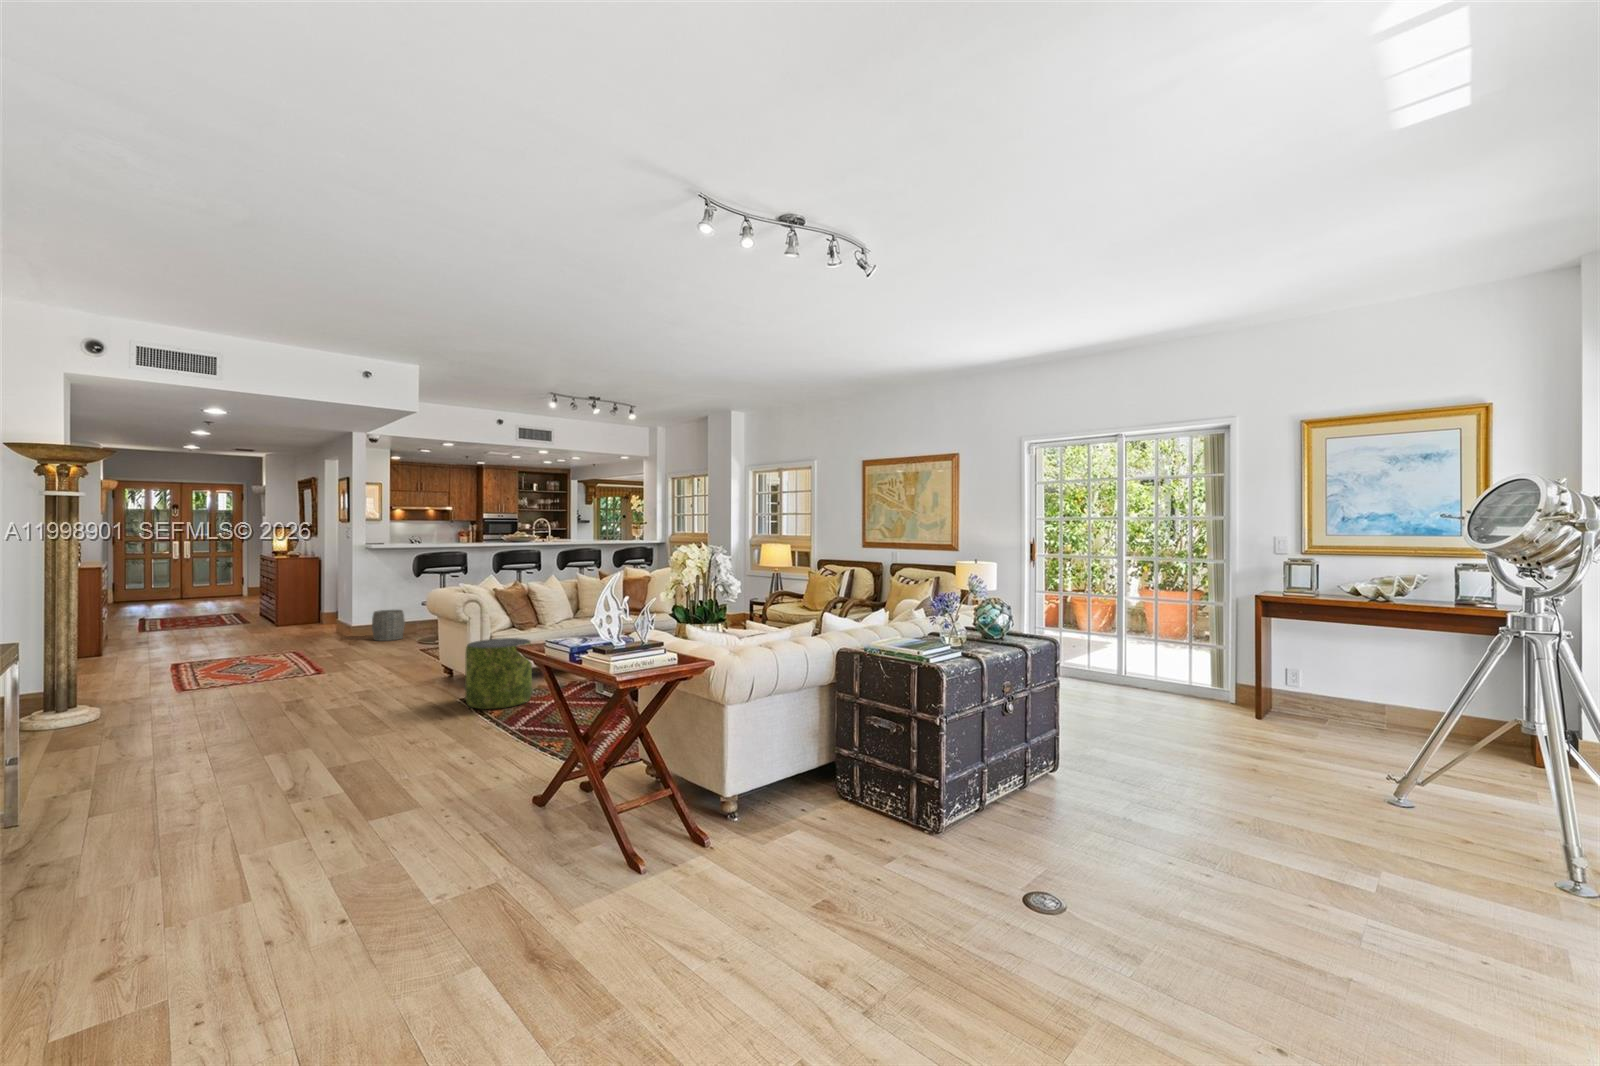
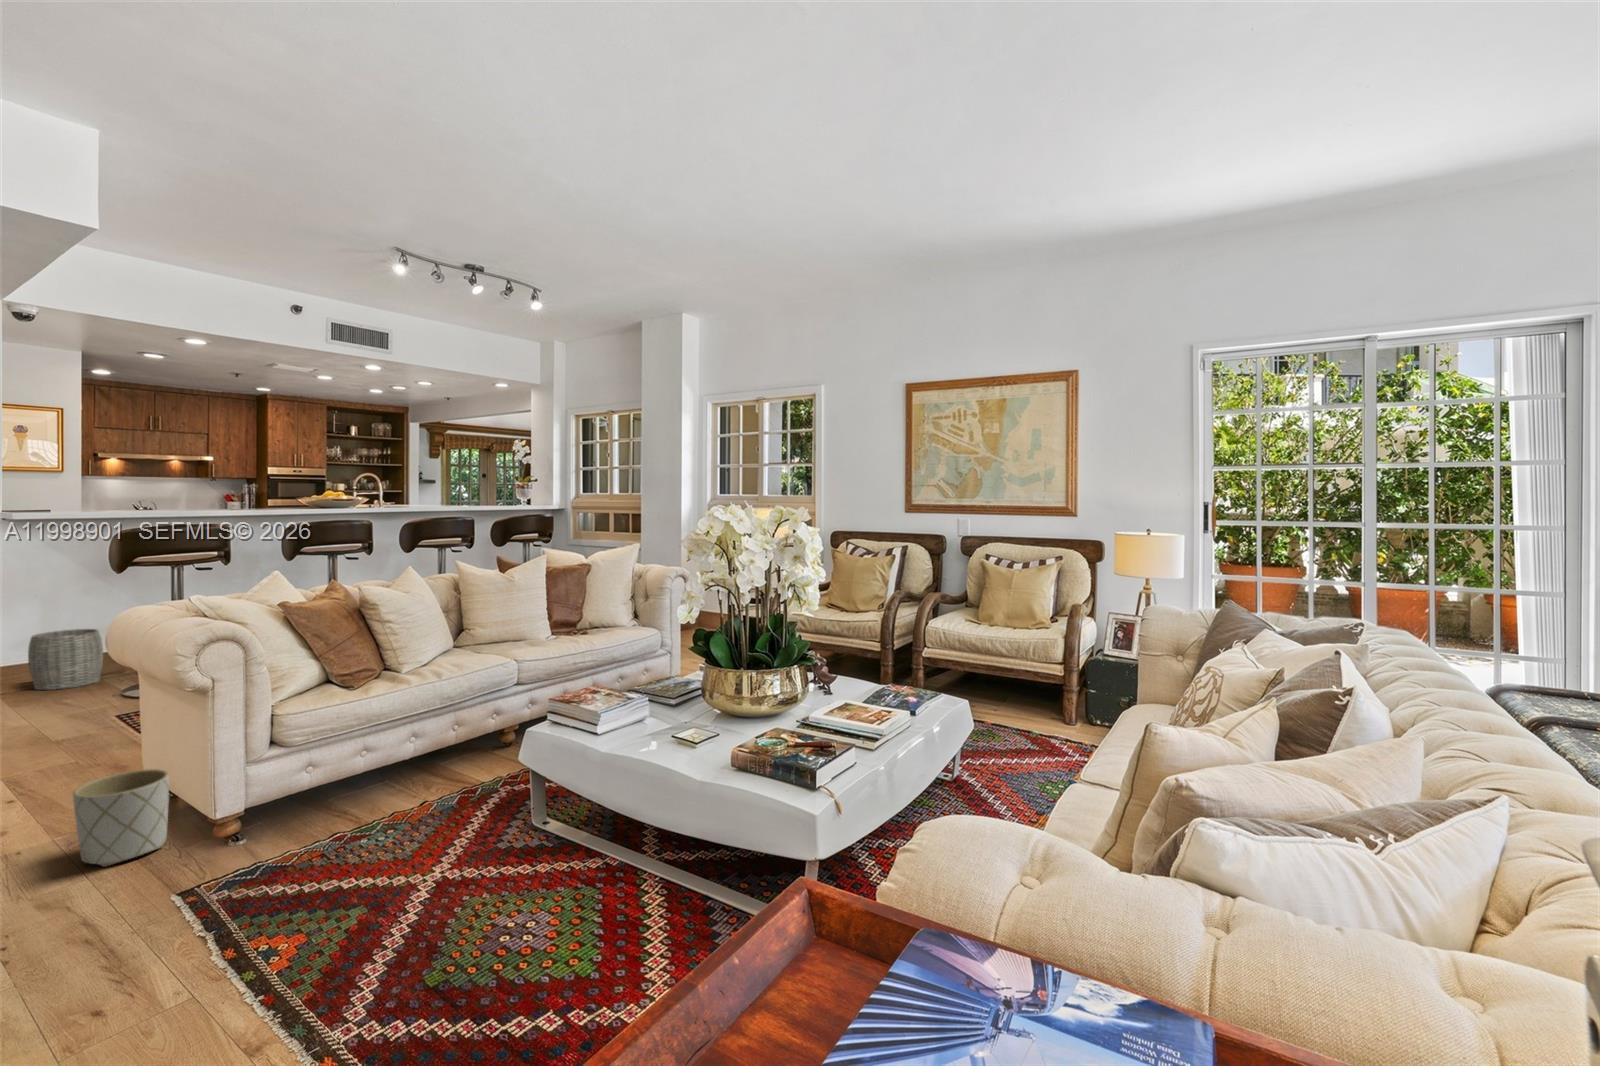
pouf: present [465,638,532,709] -> none [194,722,380,926]
planter: none [419,658,452,693] -> present [73,769,169,867]

